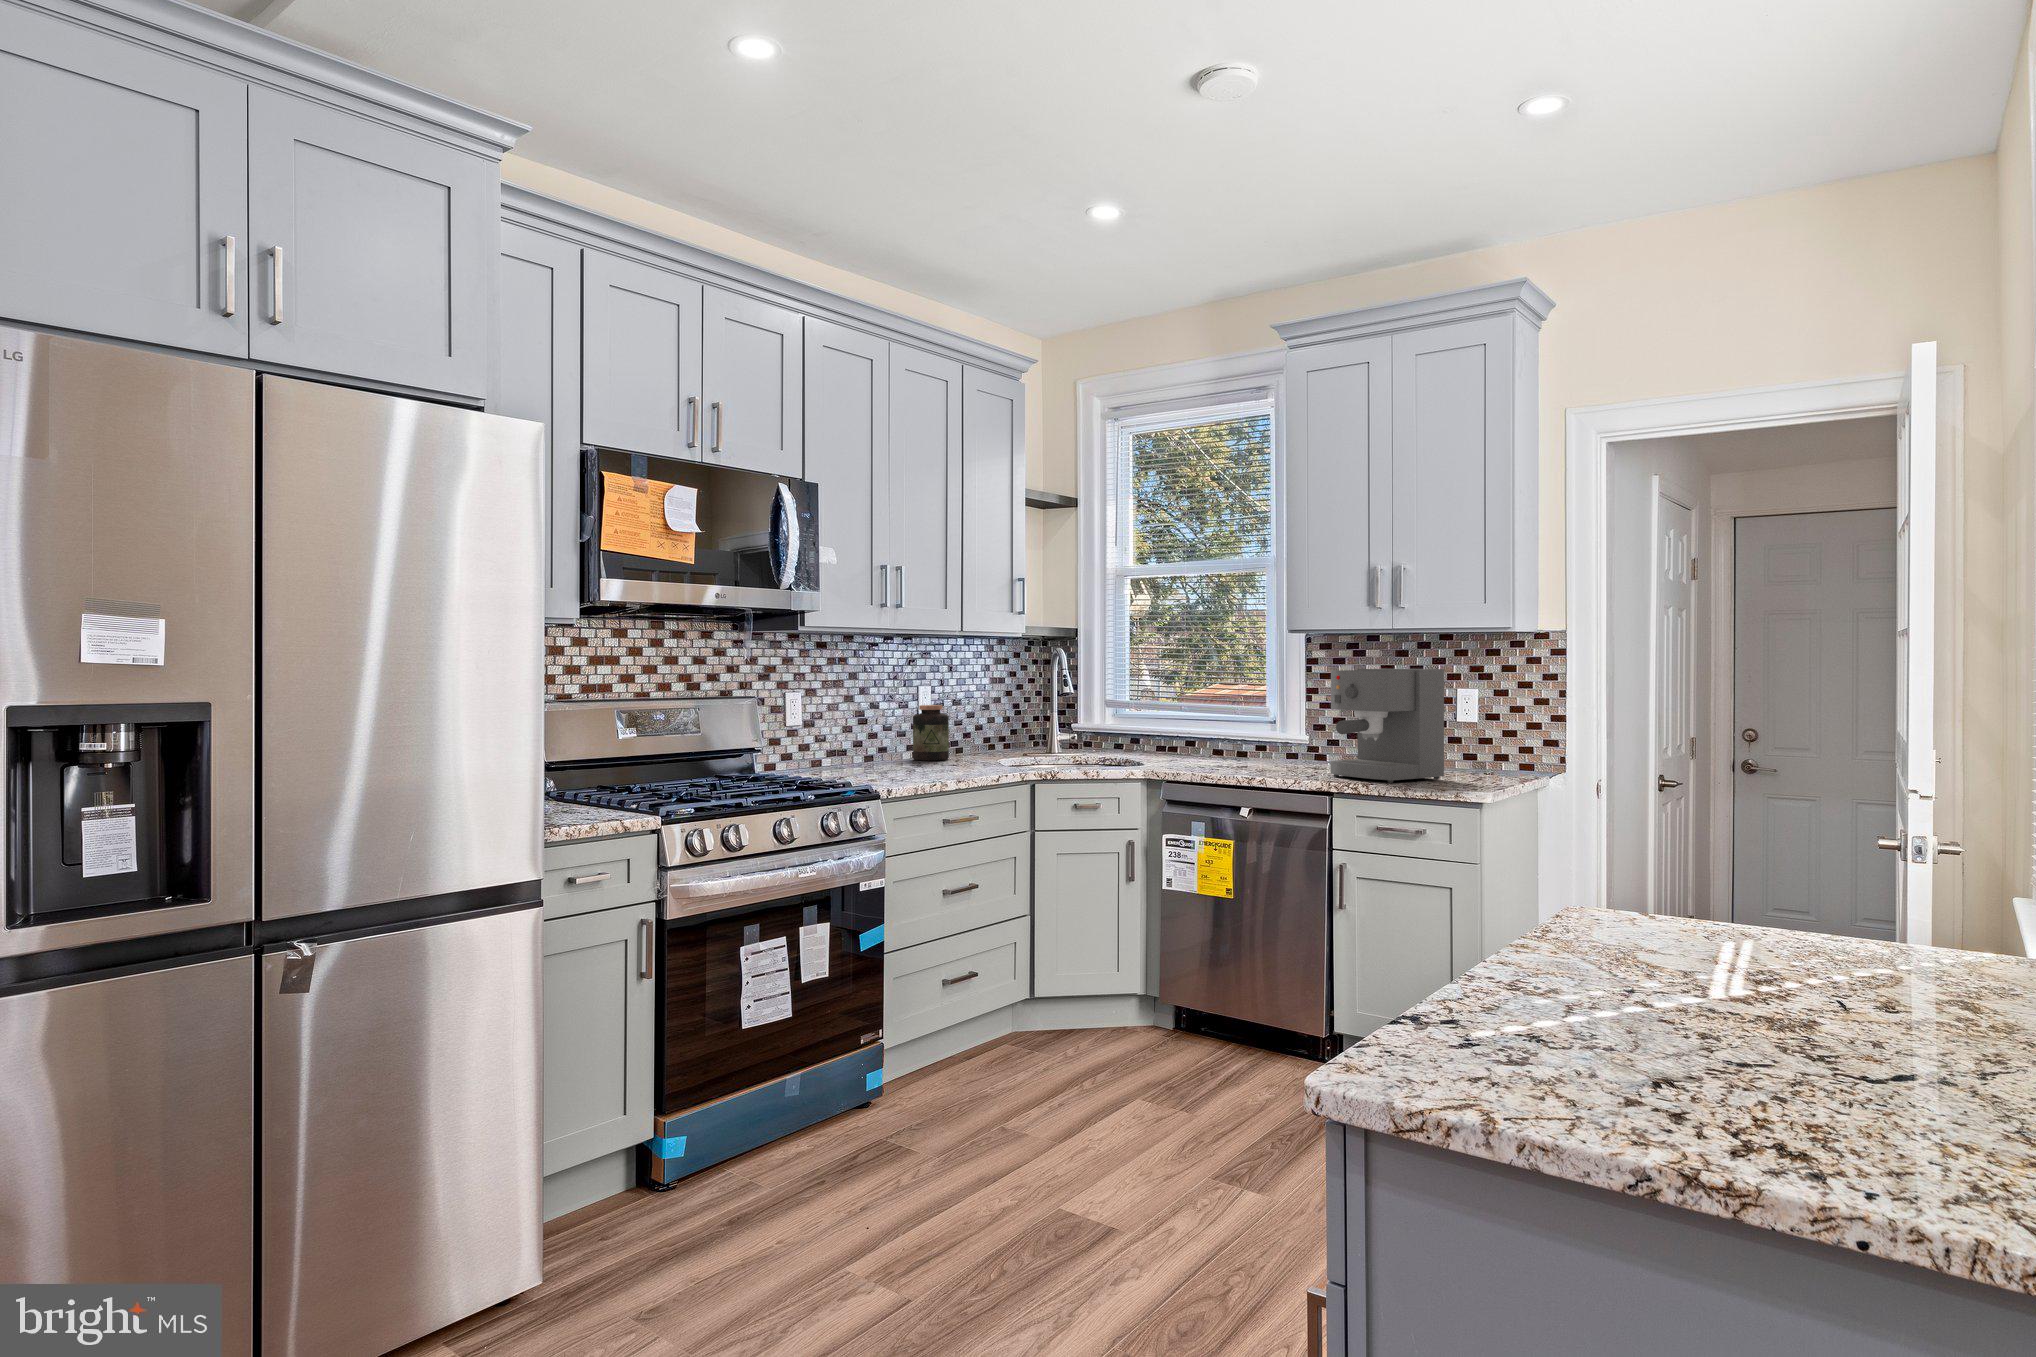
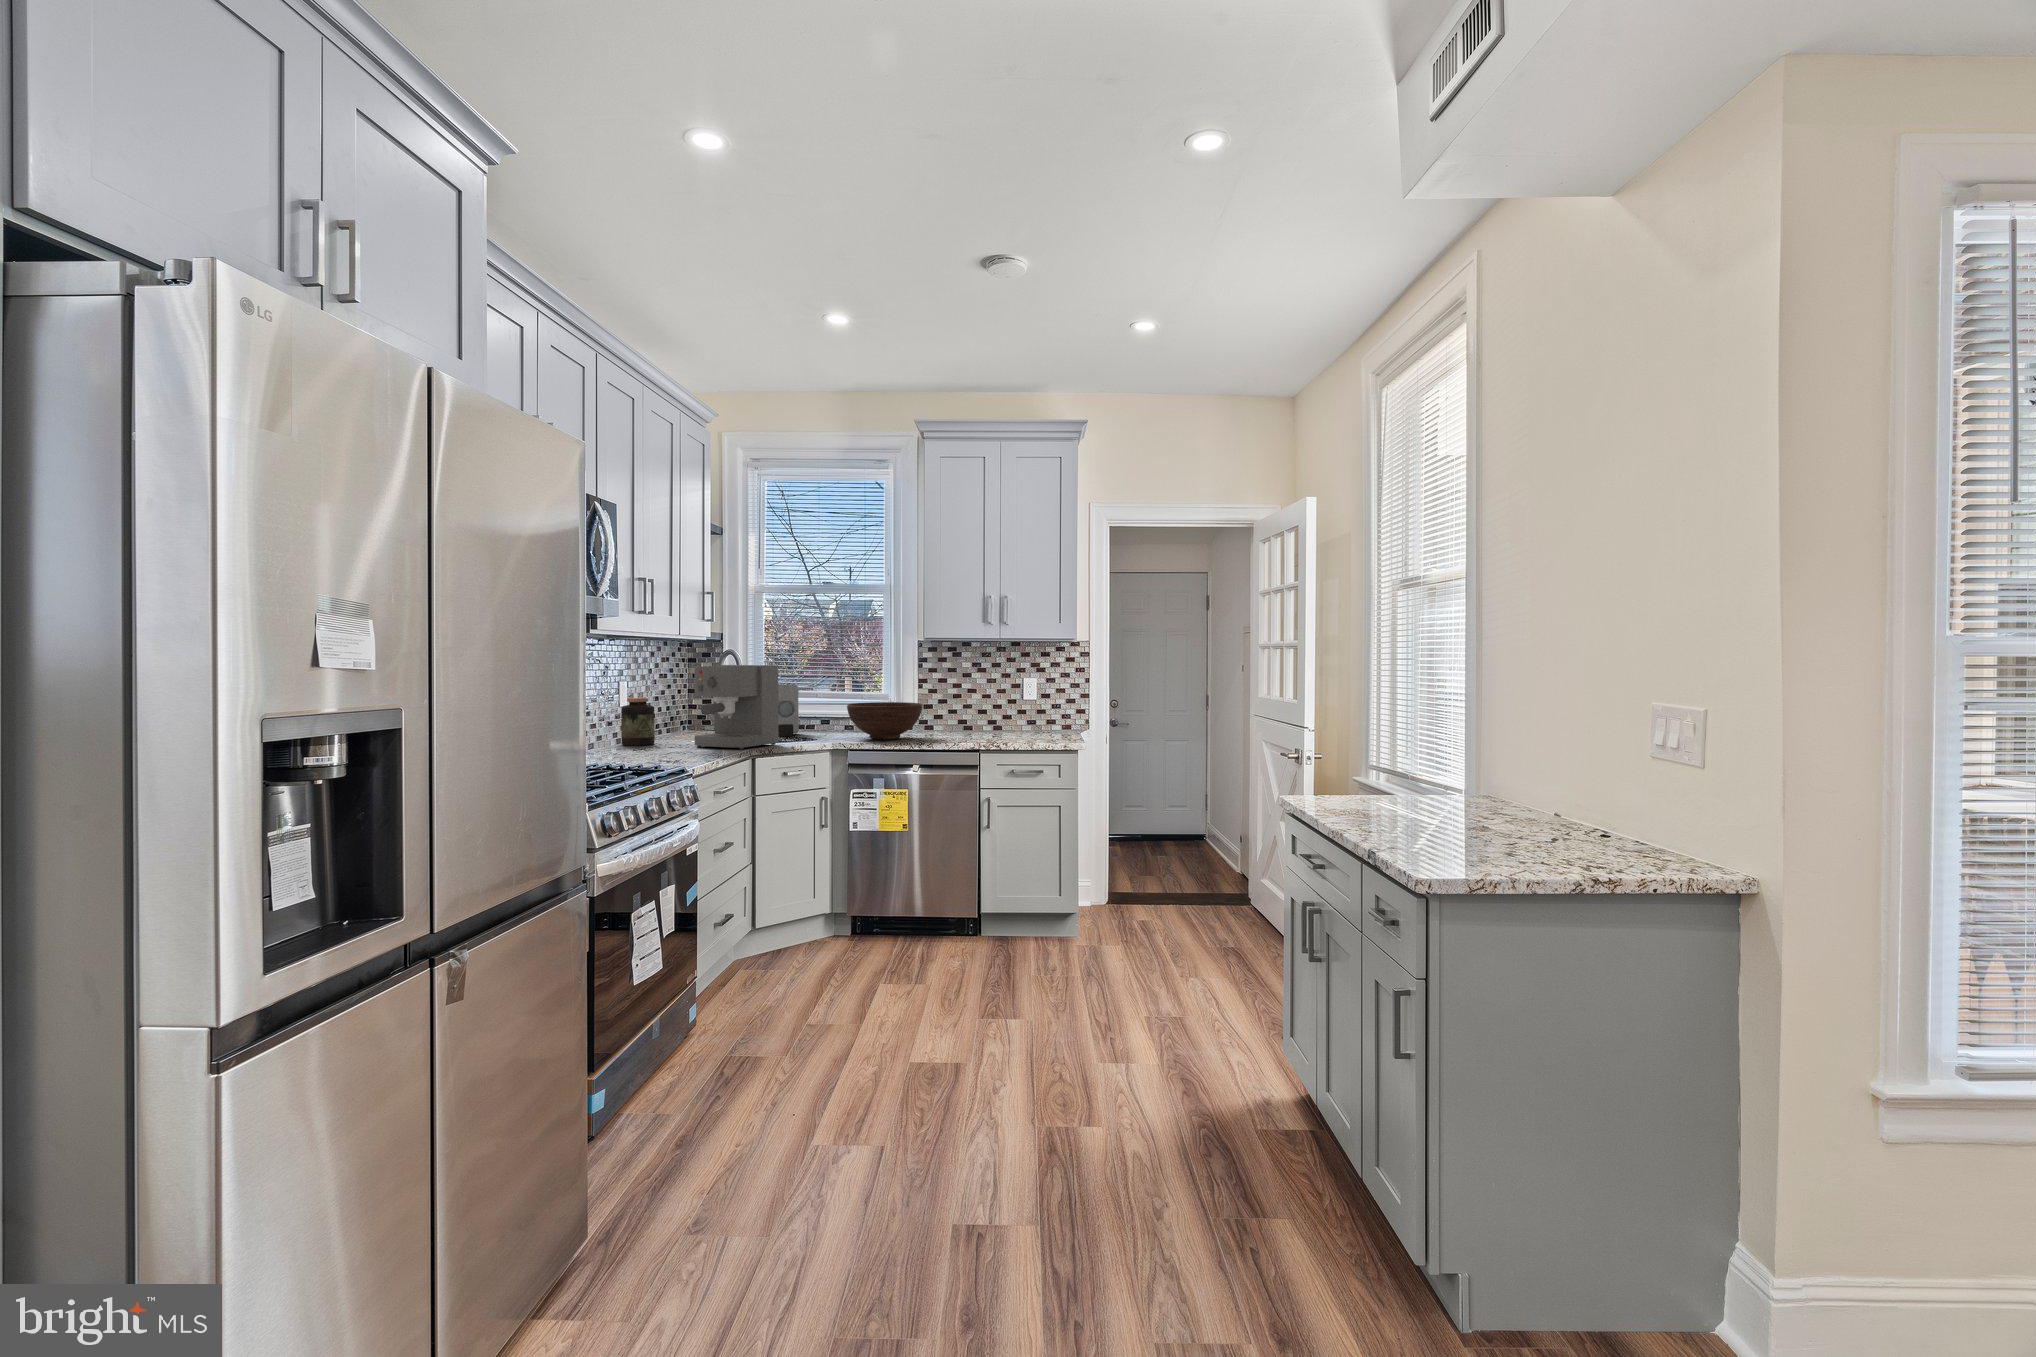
coffee maker: present [1331,669,1444,783] -> present [694,665,779,749]
soap dispenser: none [1101,693,1144,759] -> present [778,684,799,736]
fruit bowl: none [1169,719,1273,770] -> present [847,702,922,740]

